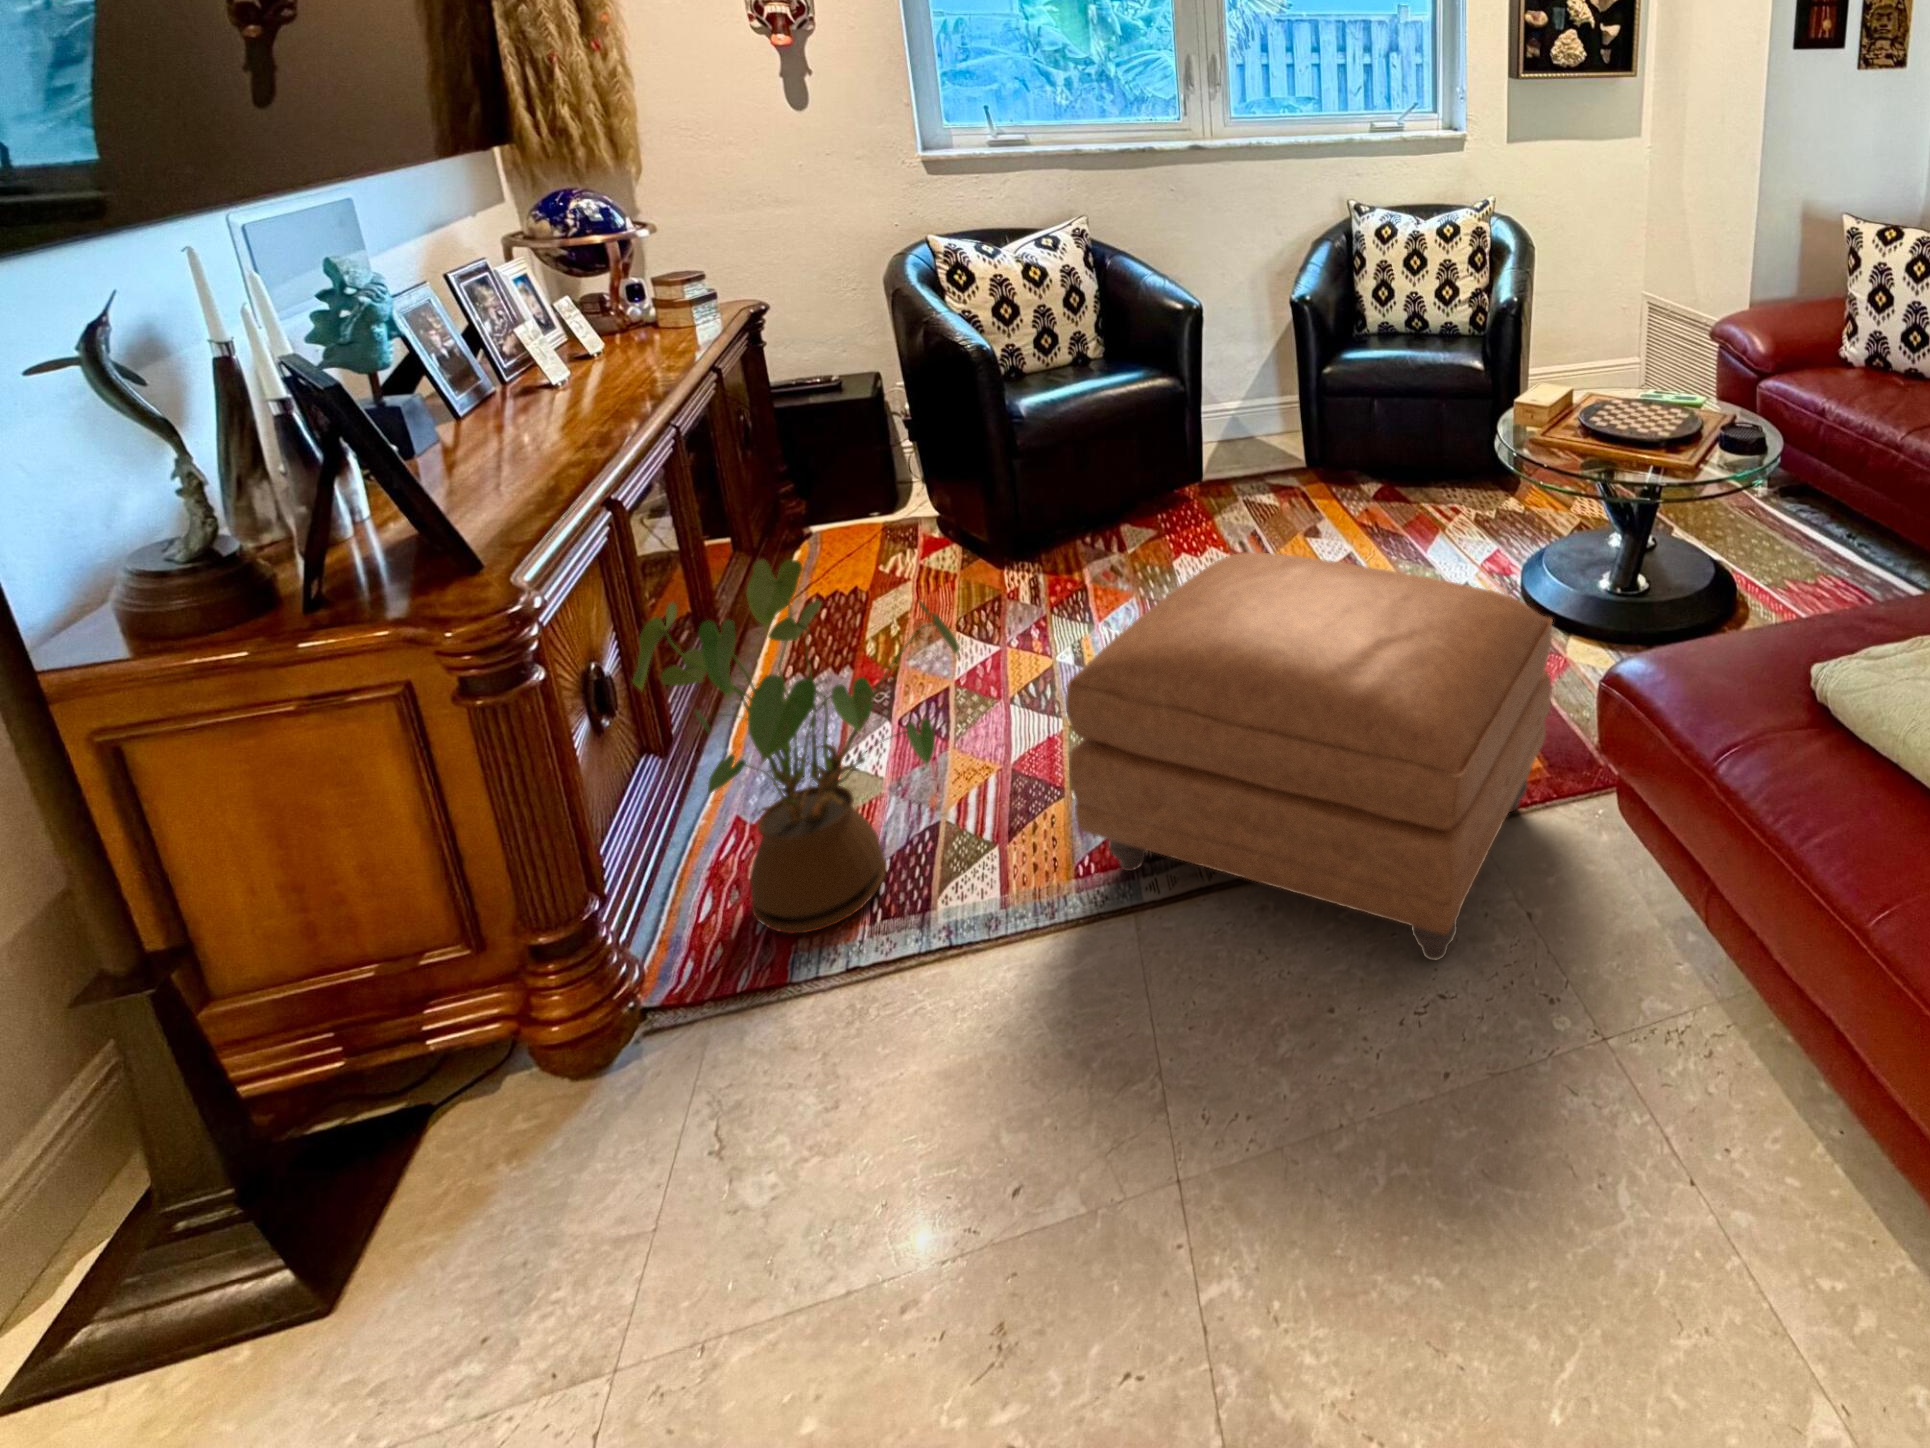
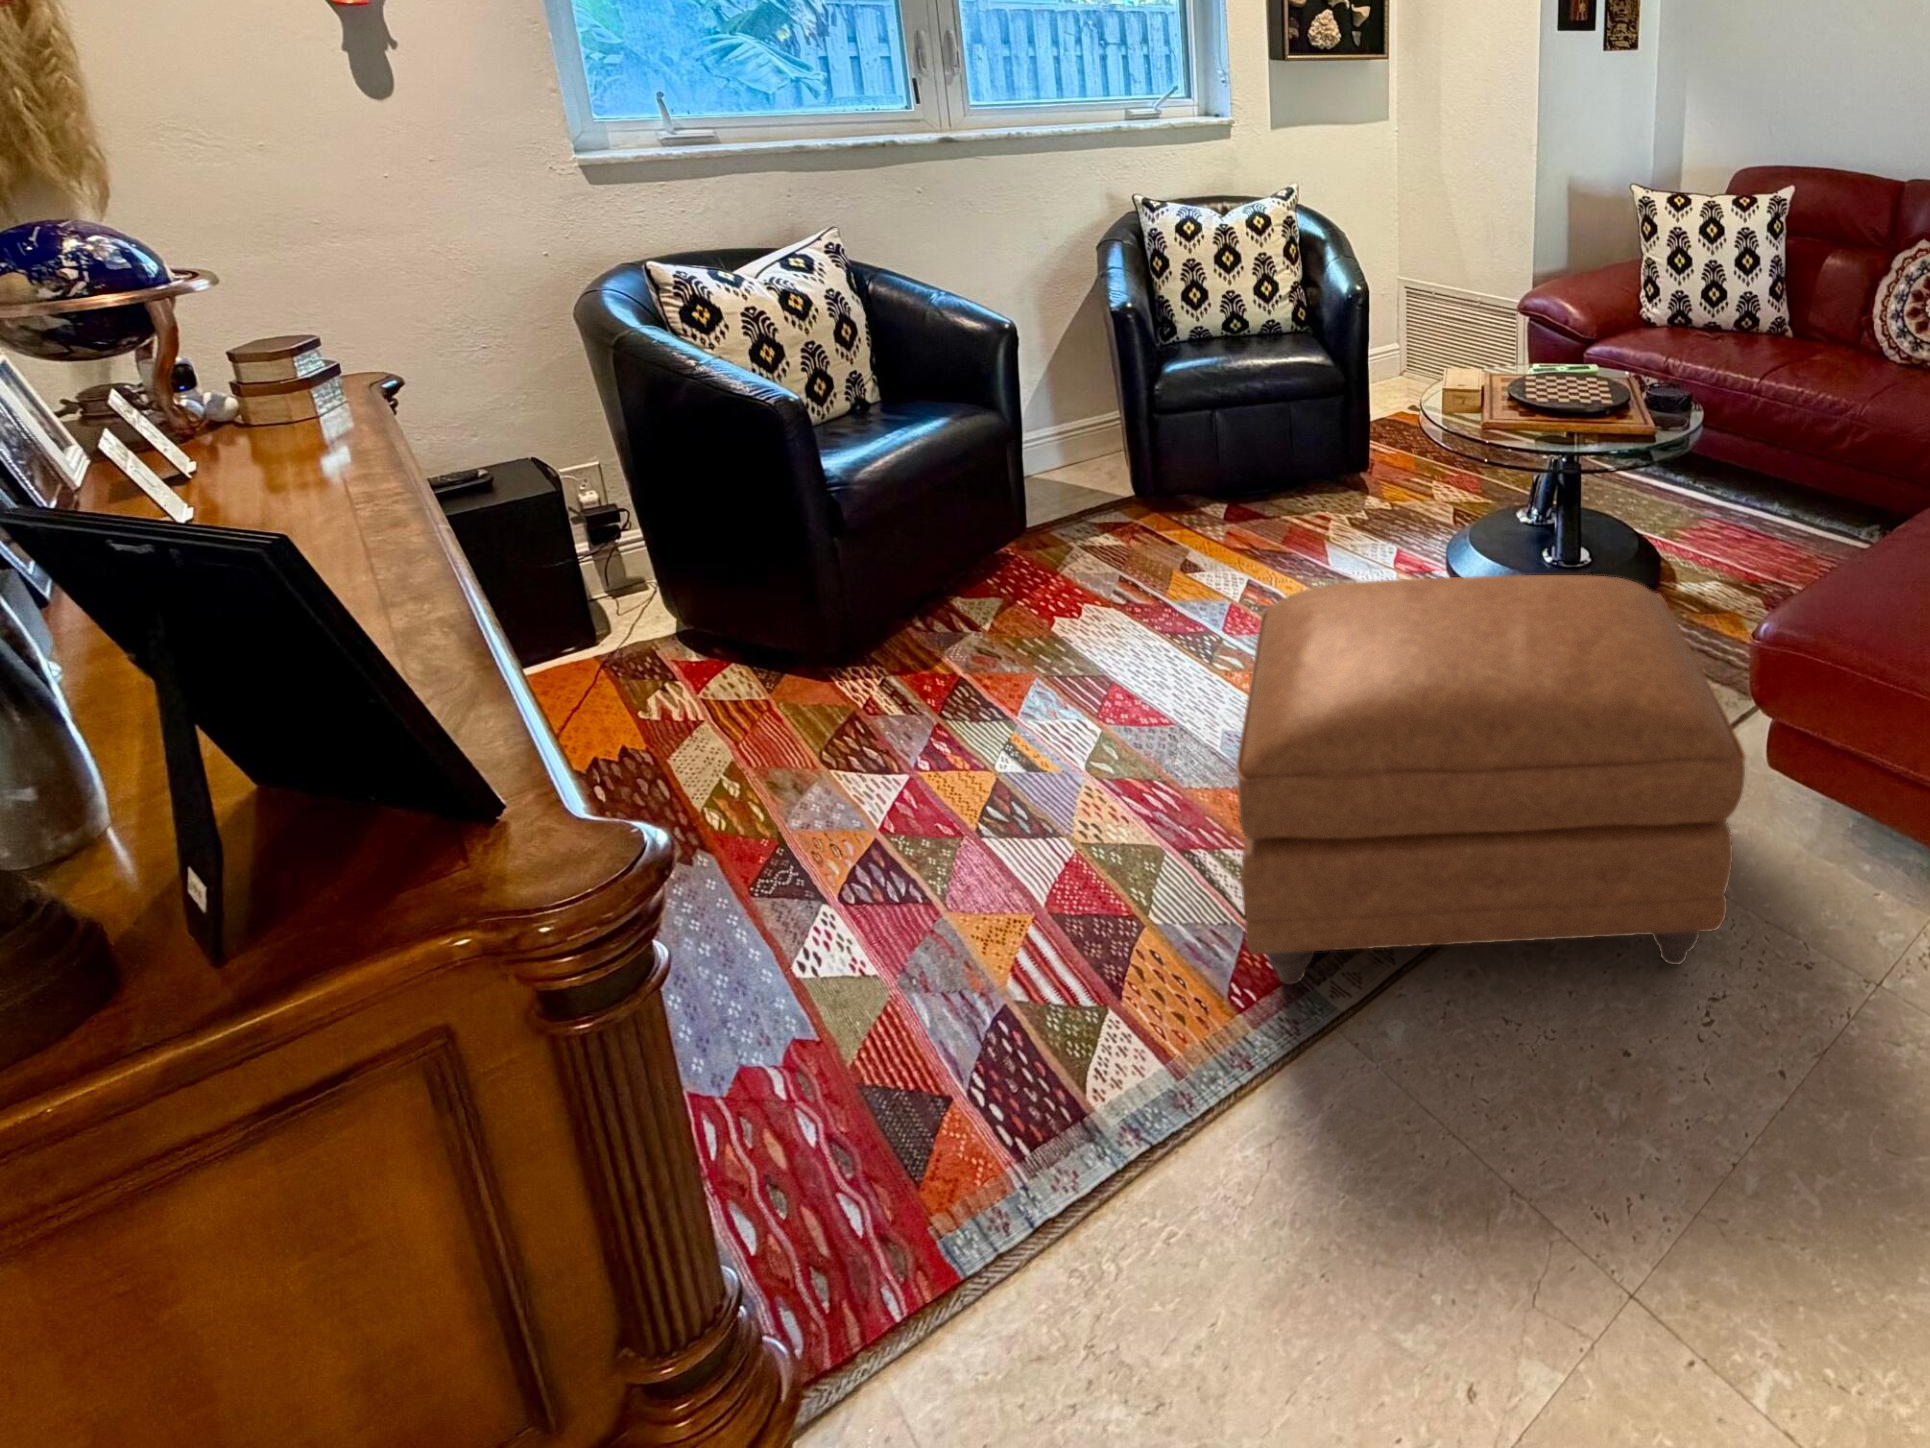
house plant: present [633,560,960,933] -> none [631,709,1088,1220]

